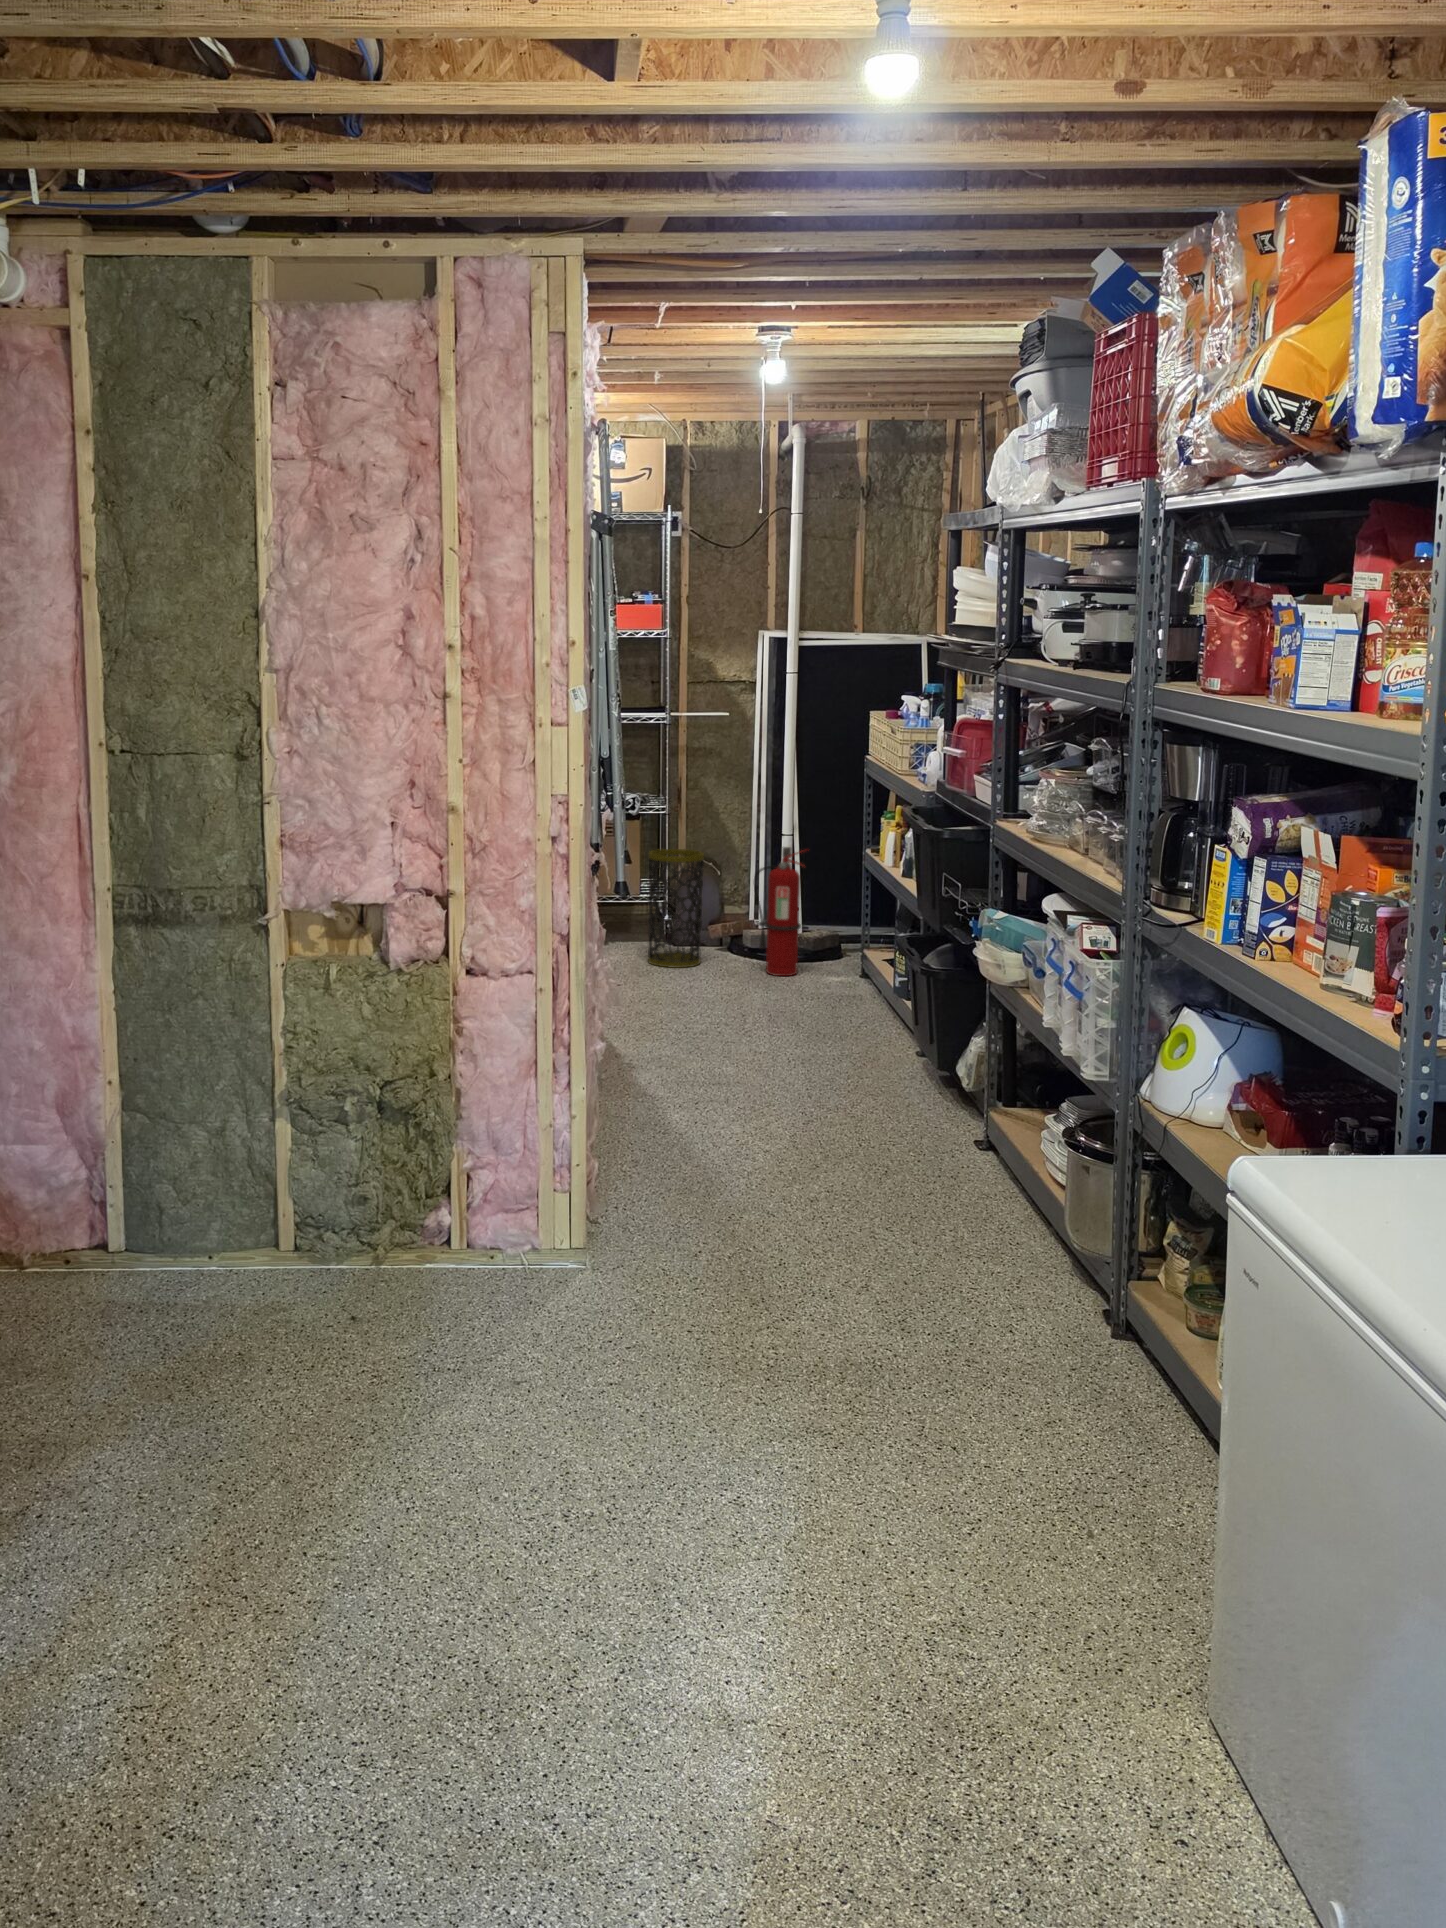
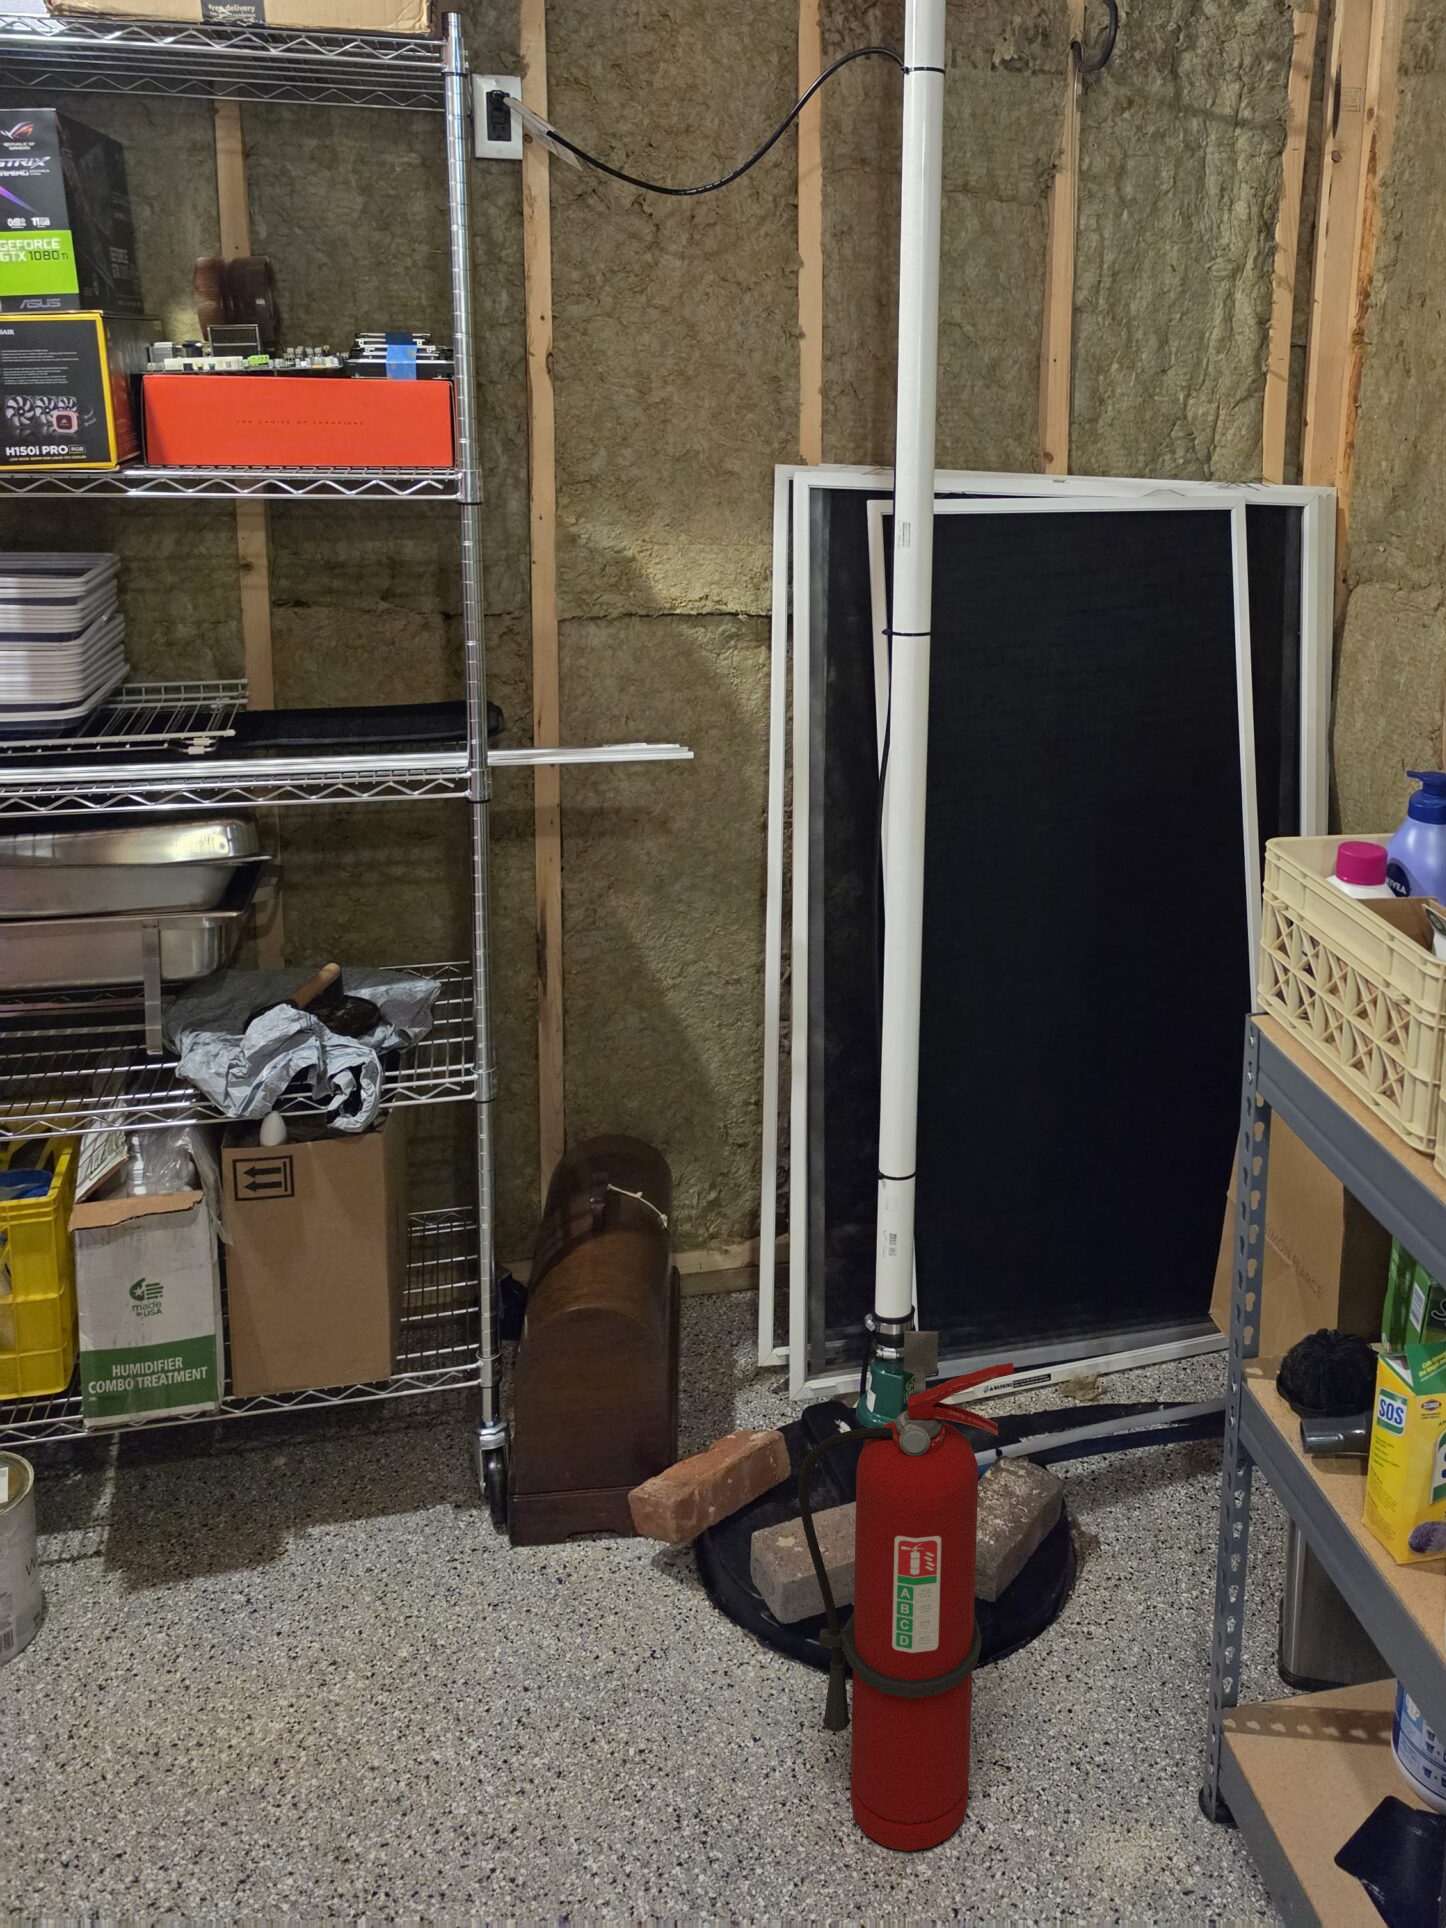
trash can: present [648,849,704,968] -> none [382,1302,603,1826]

